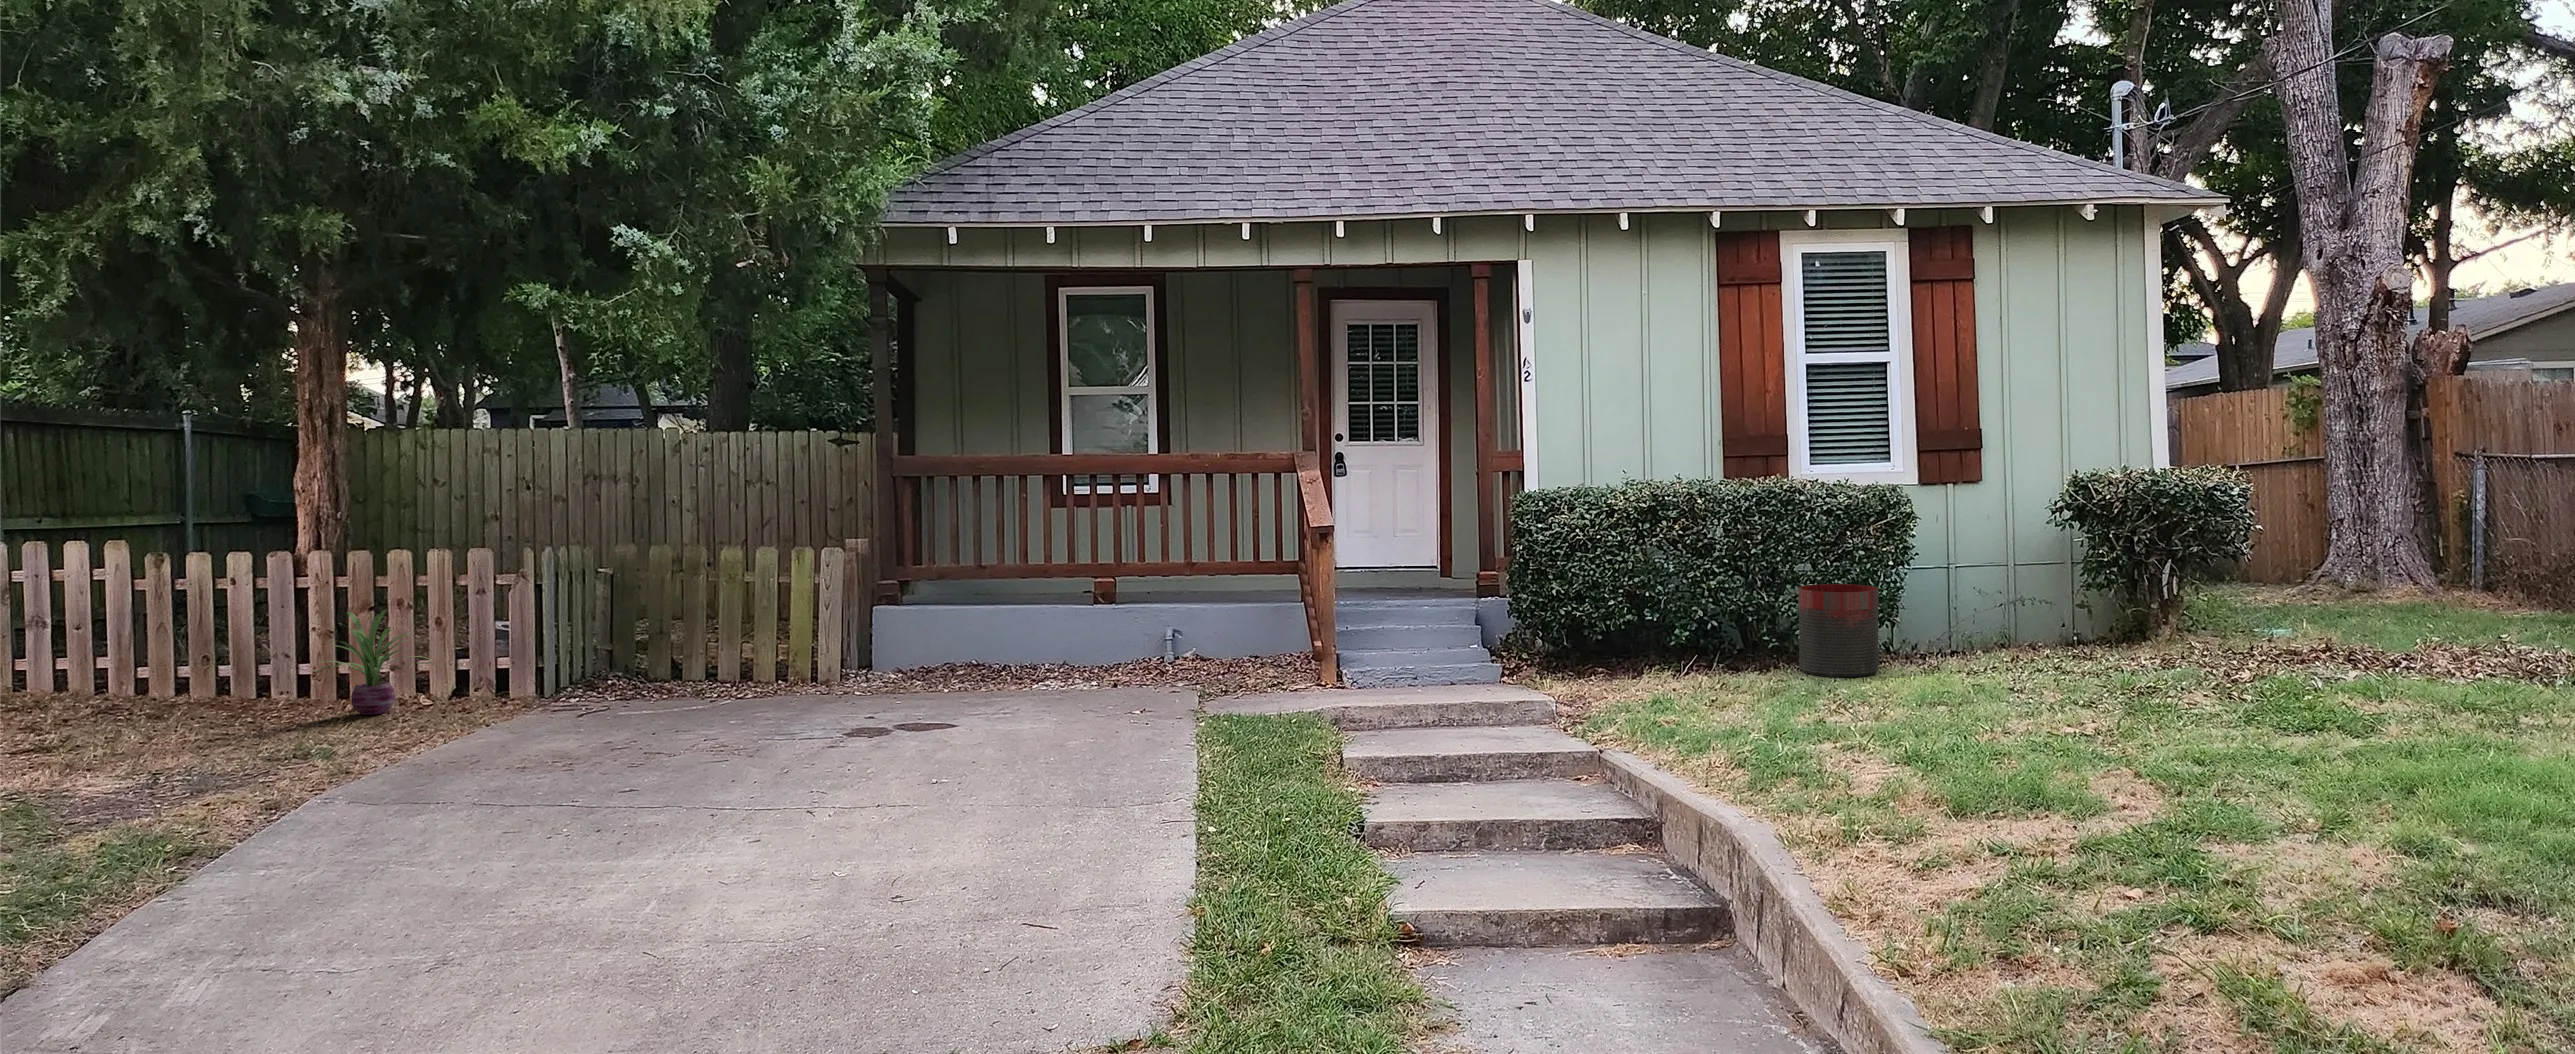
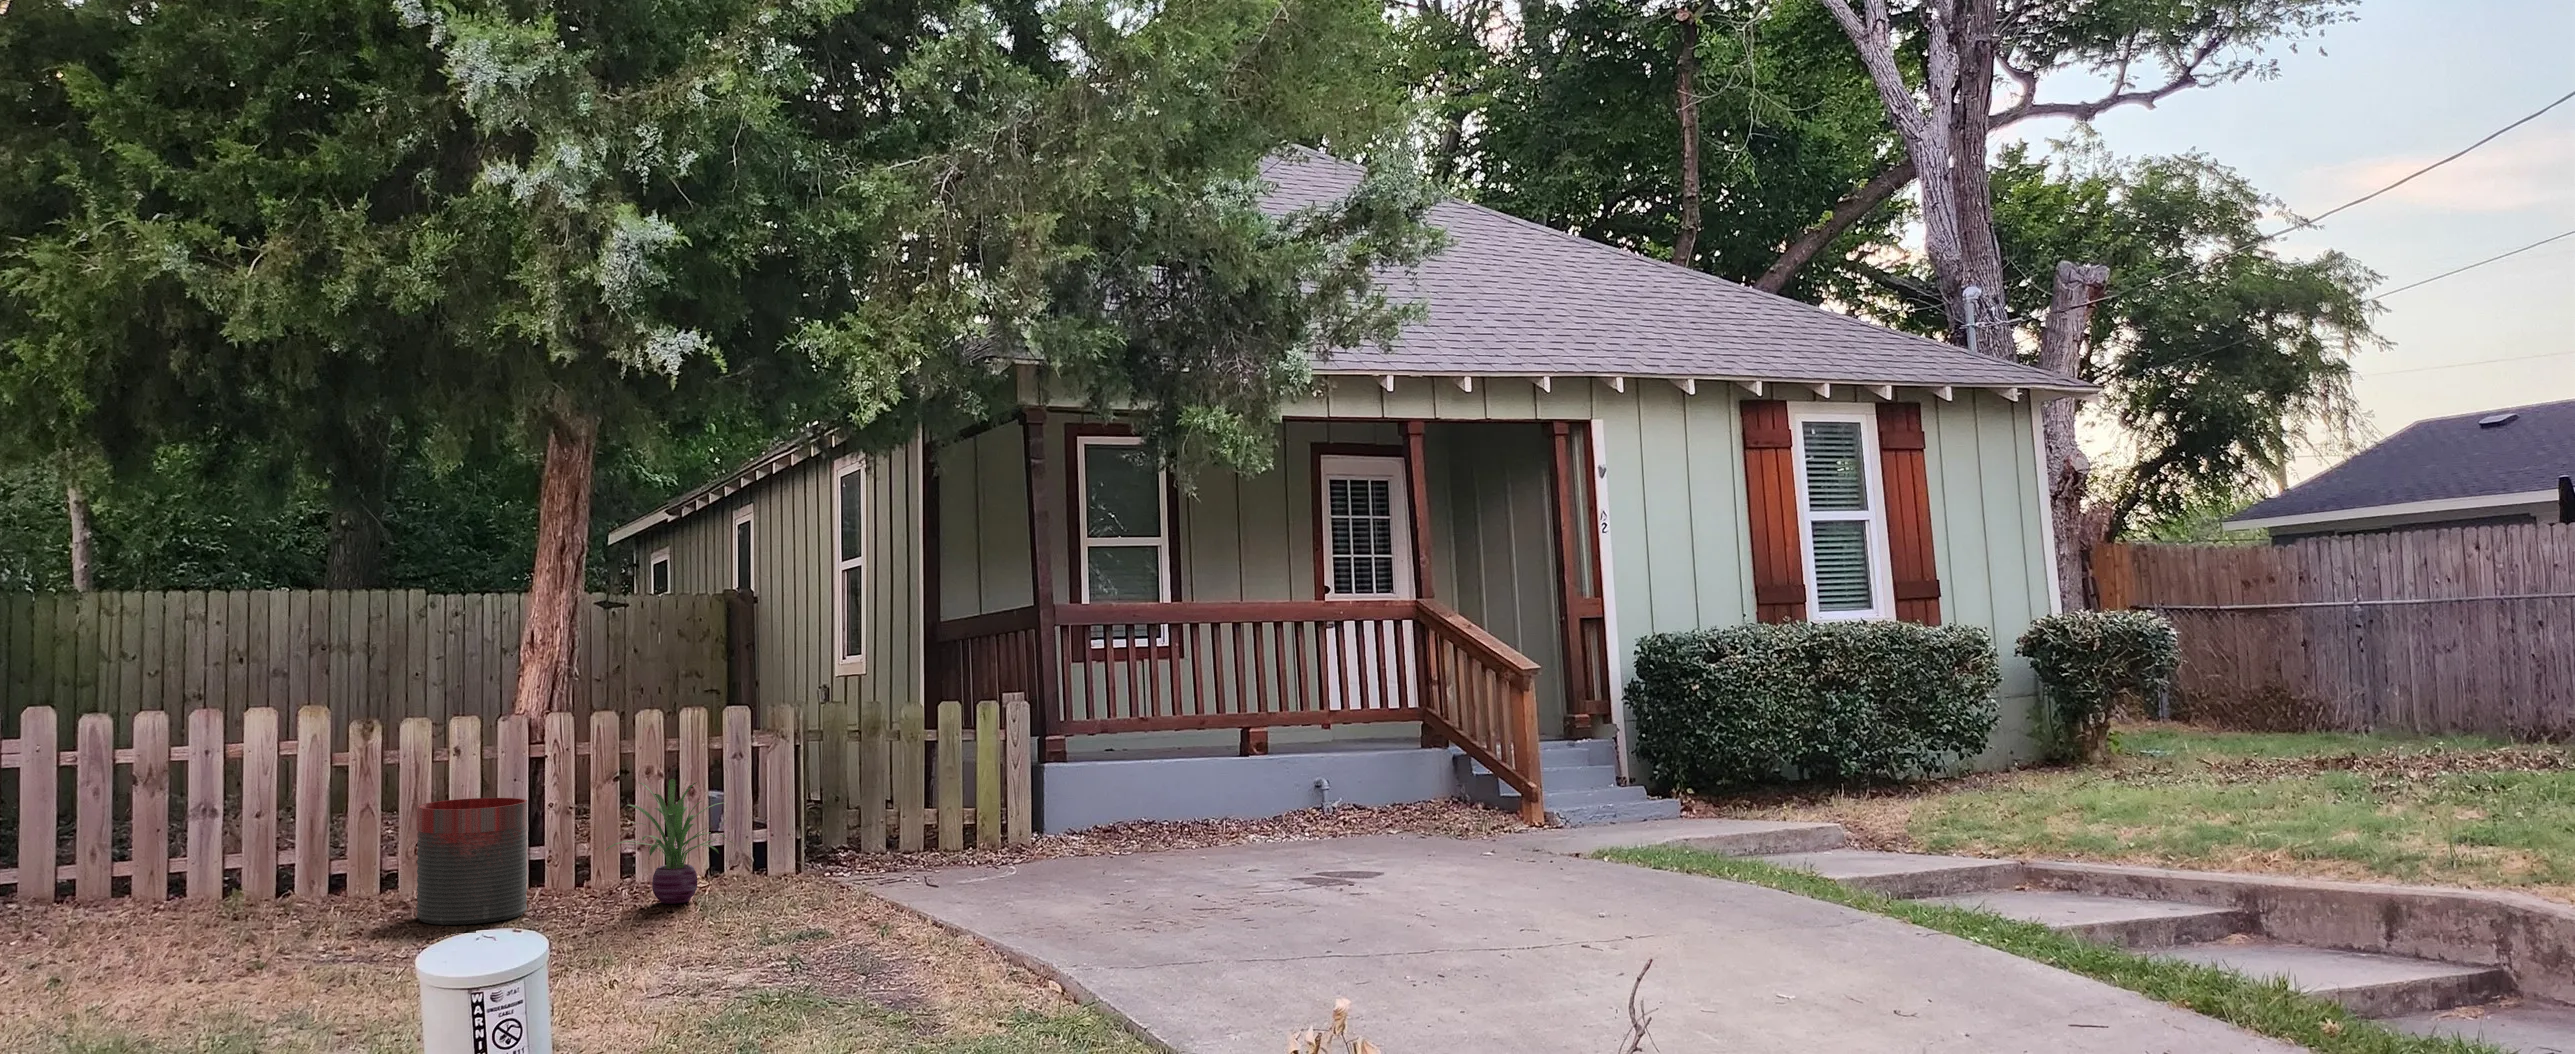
trash can: present [1798,584,1879,677] -> present [417,798,527,925]

